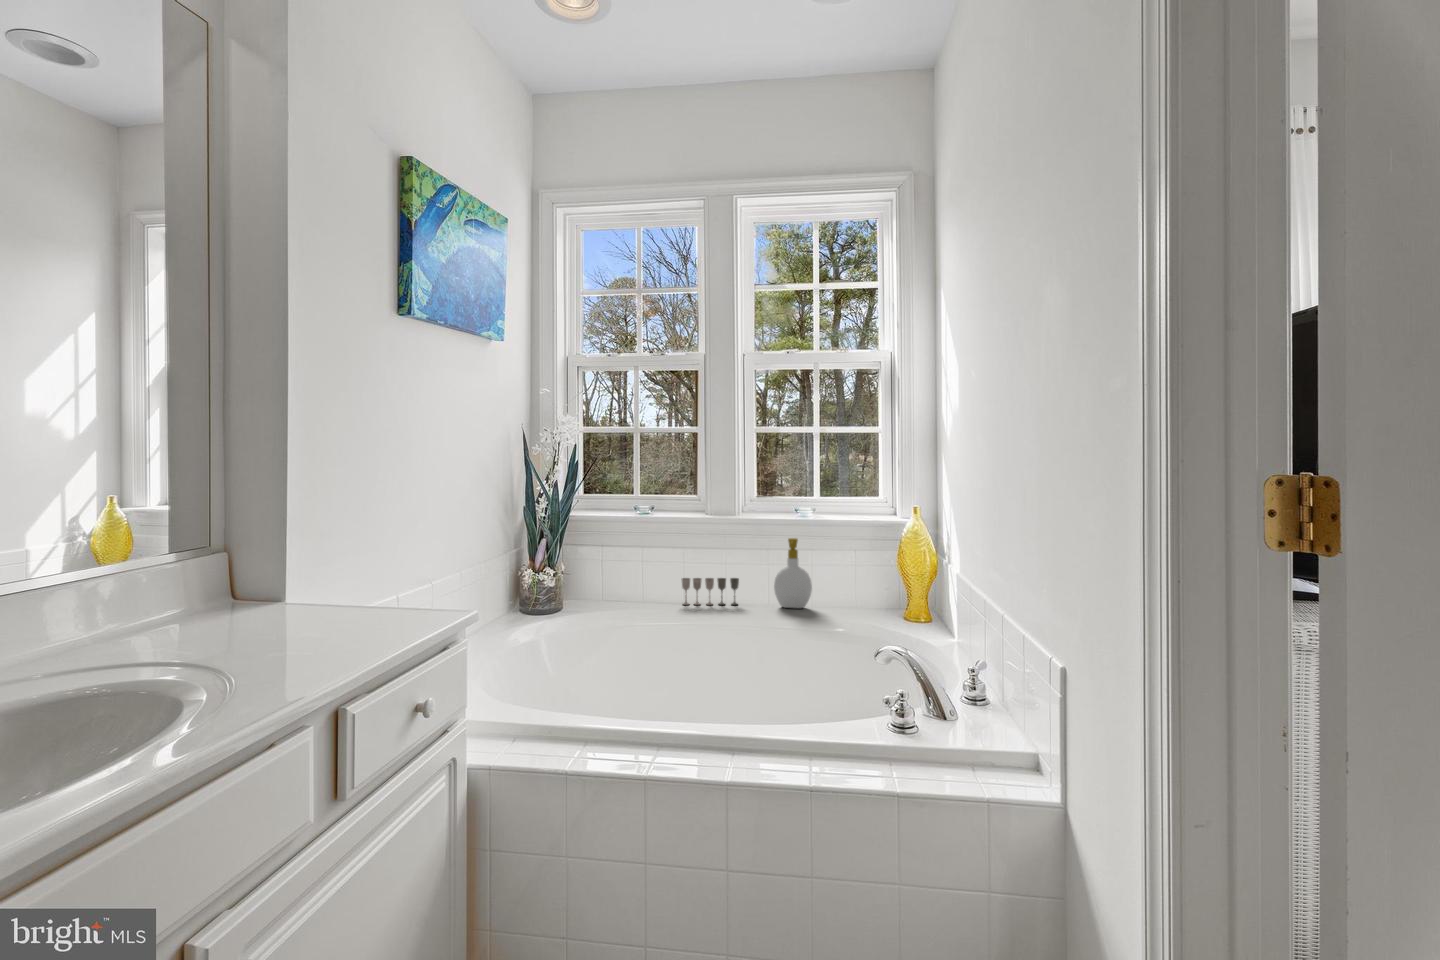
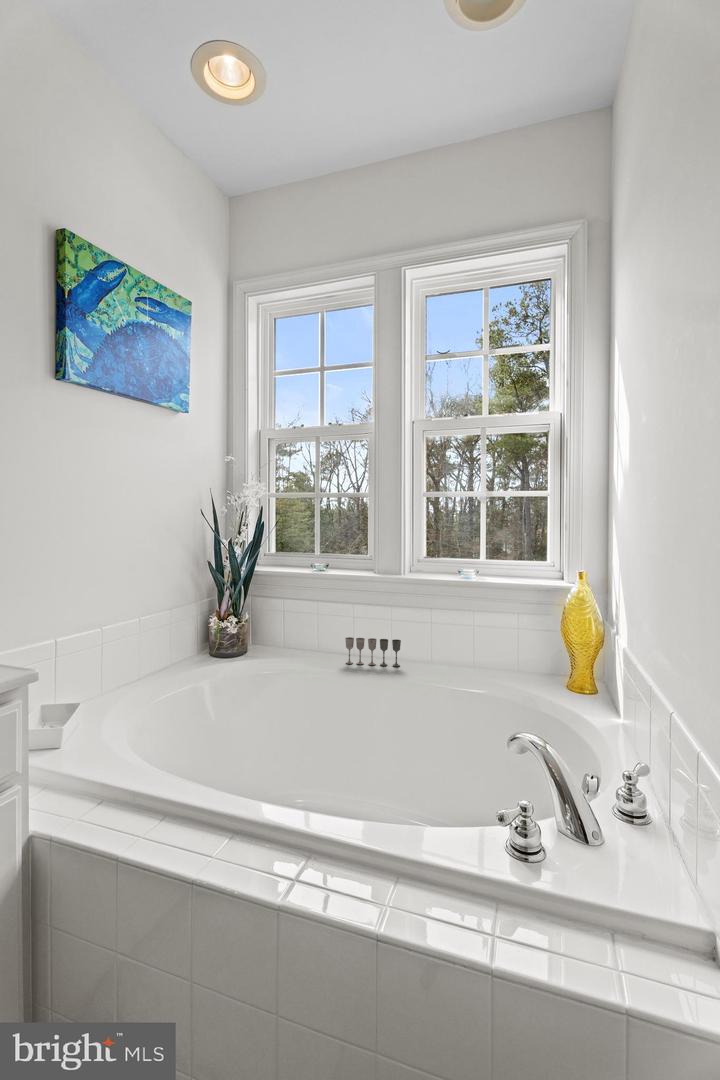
soap bottle: present [774,538,812,608] -> none [434,603,472,674]

